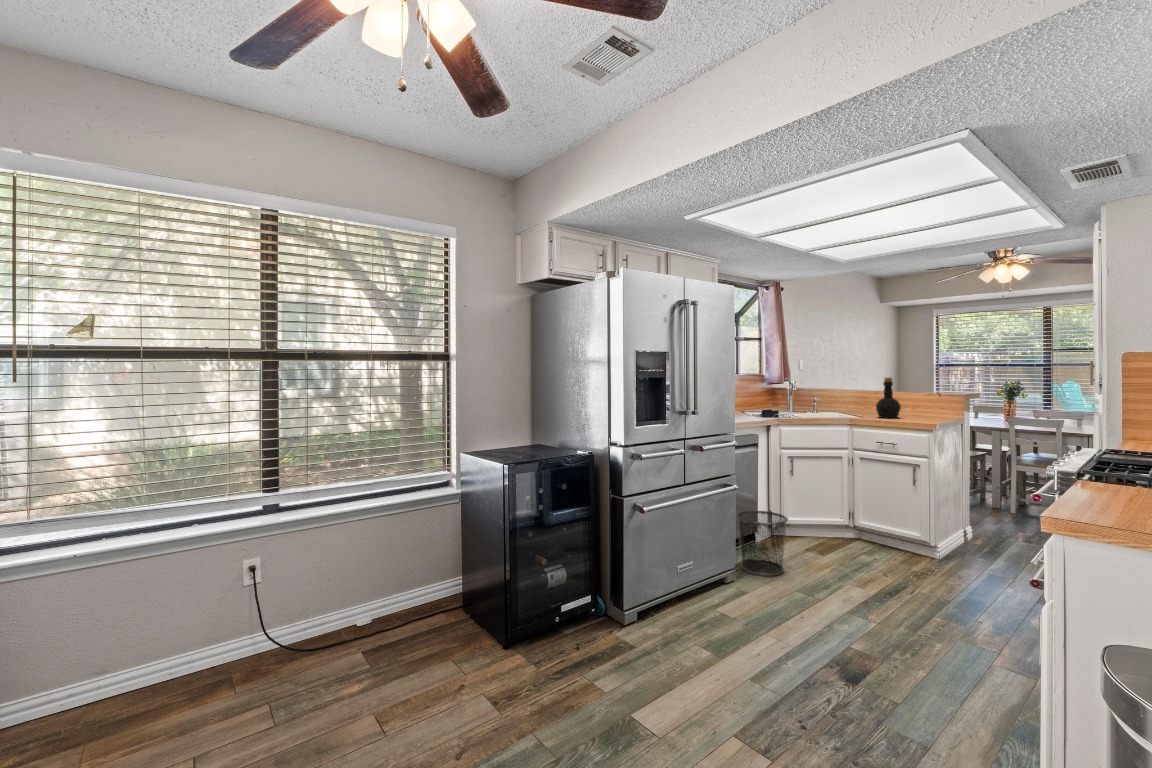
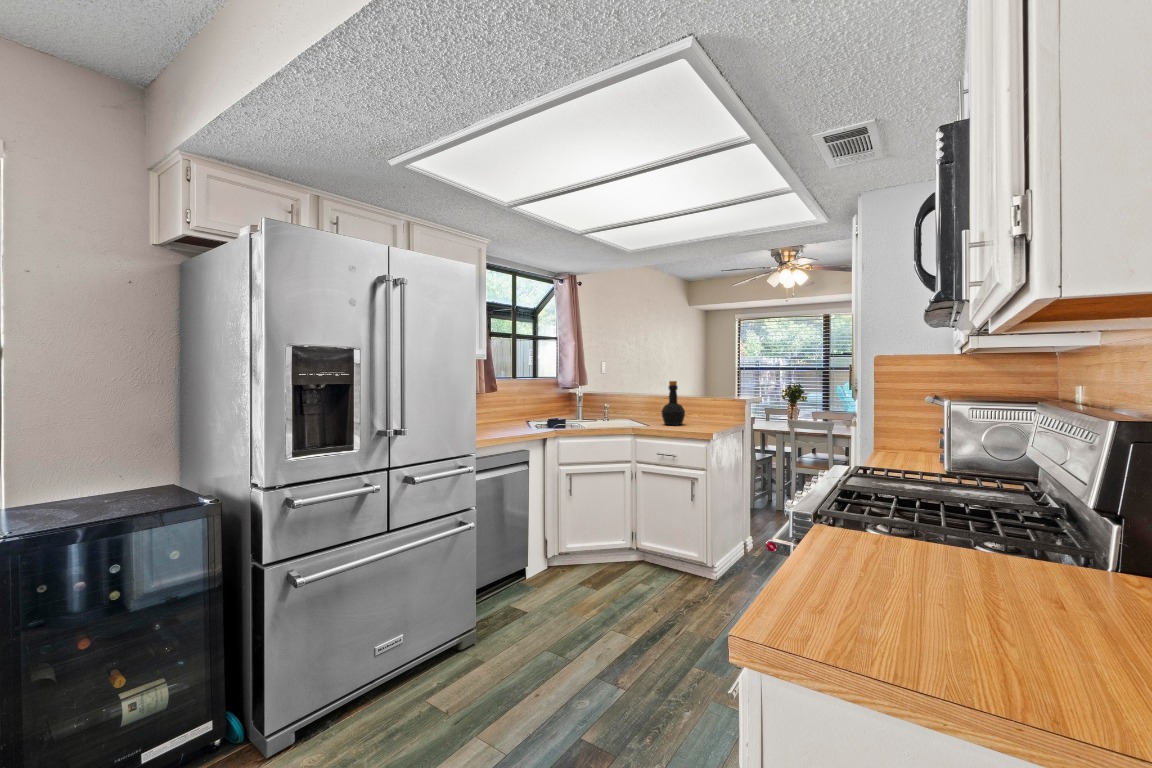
trash can: present [736,511,788,576] -> none [485,545,546,630]

